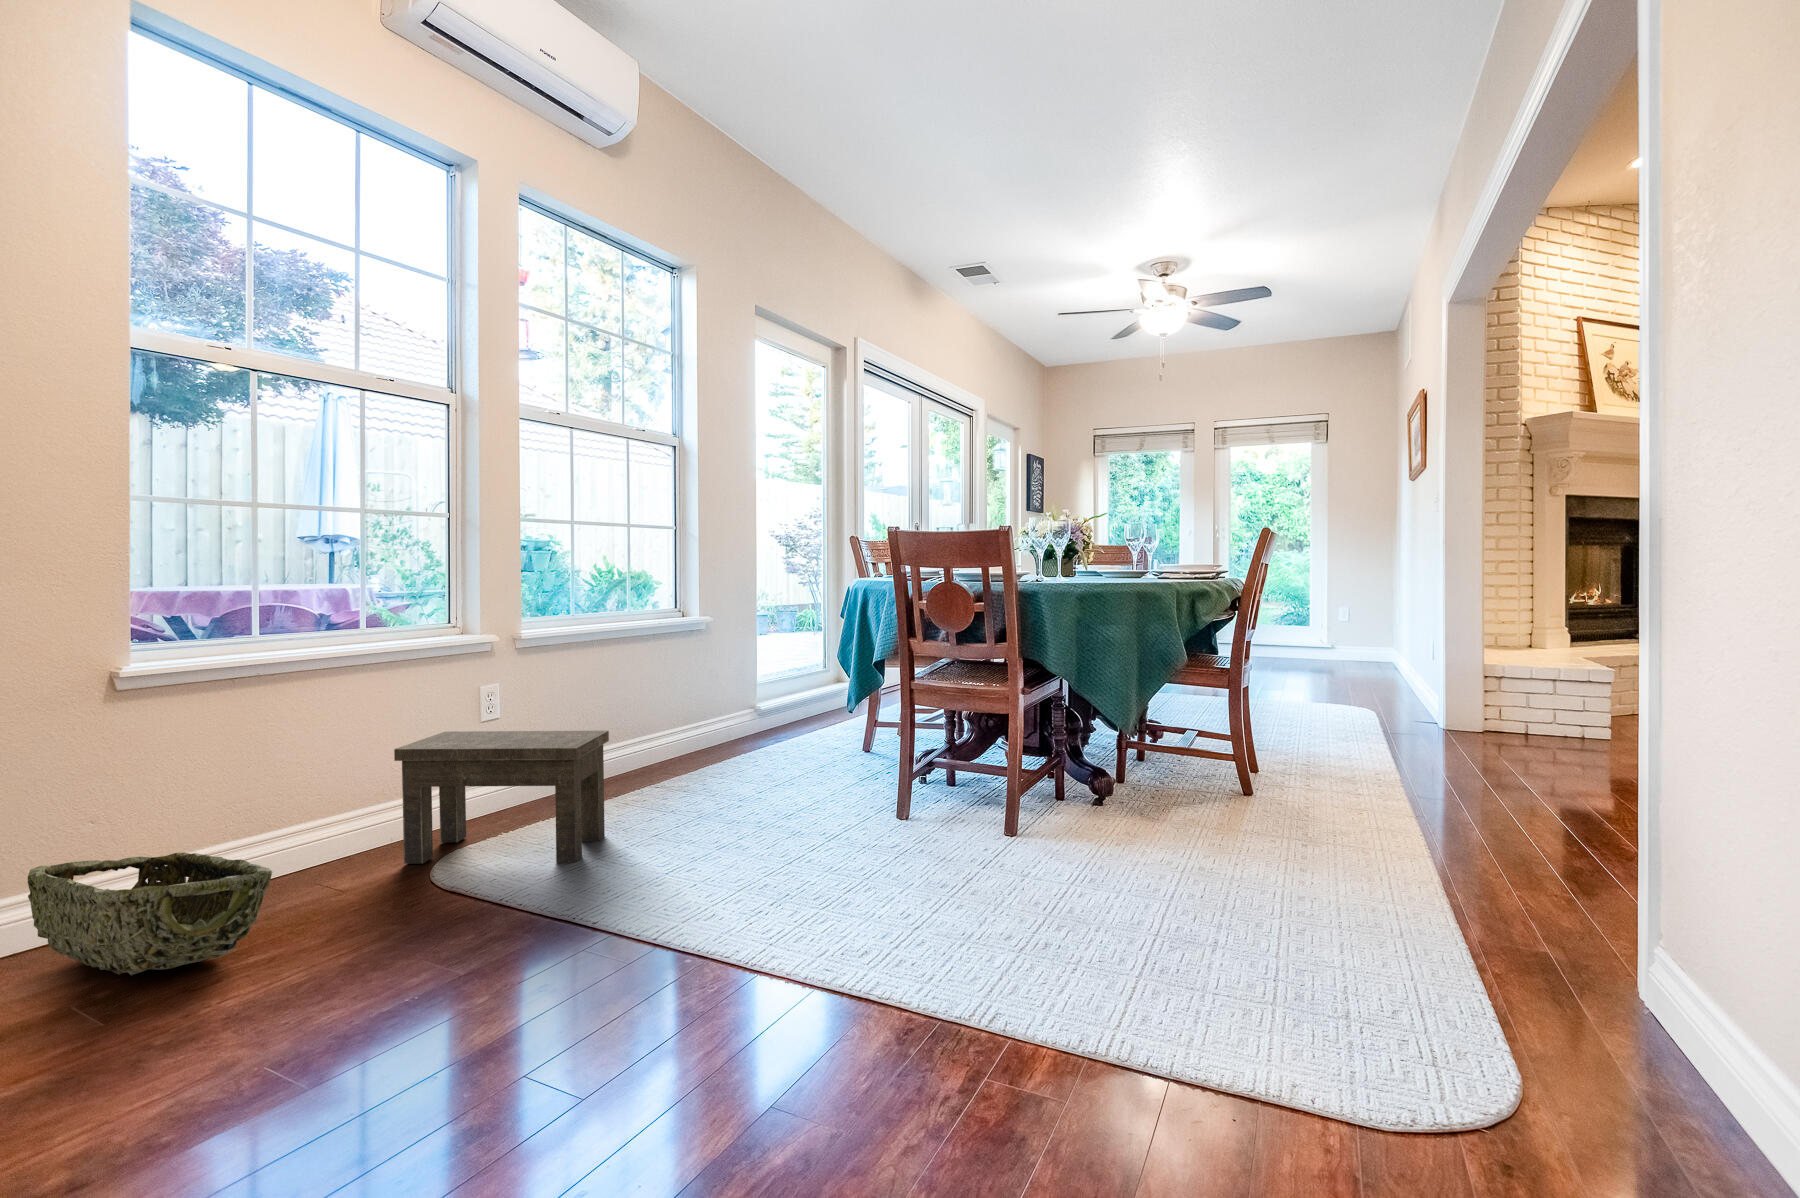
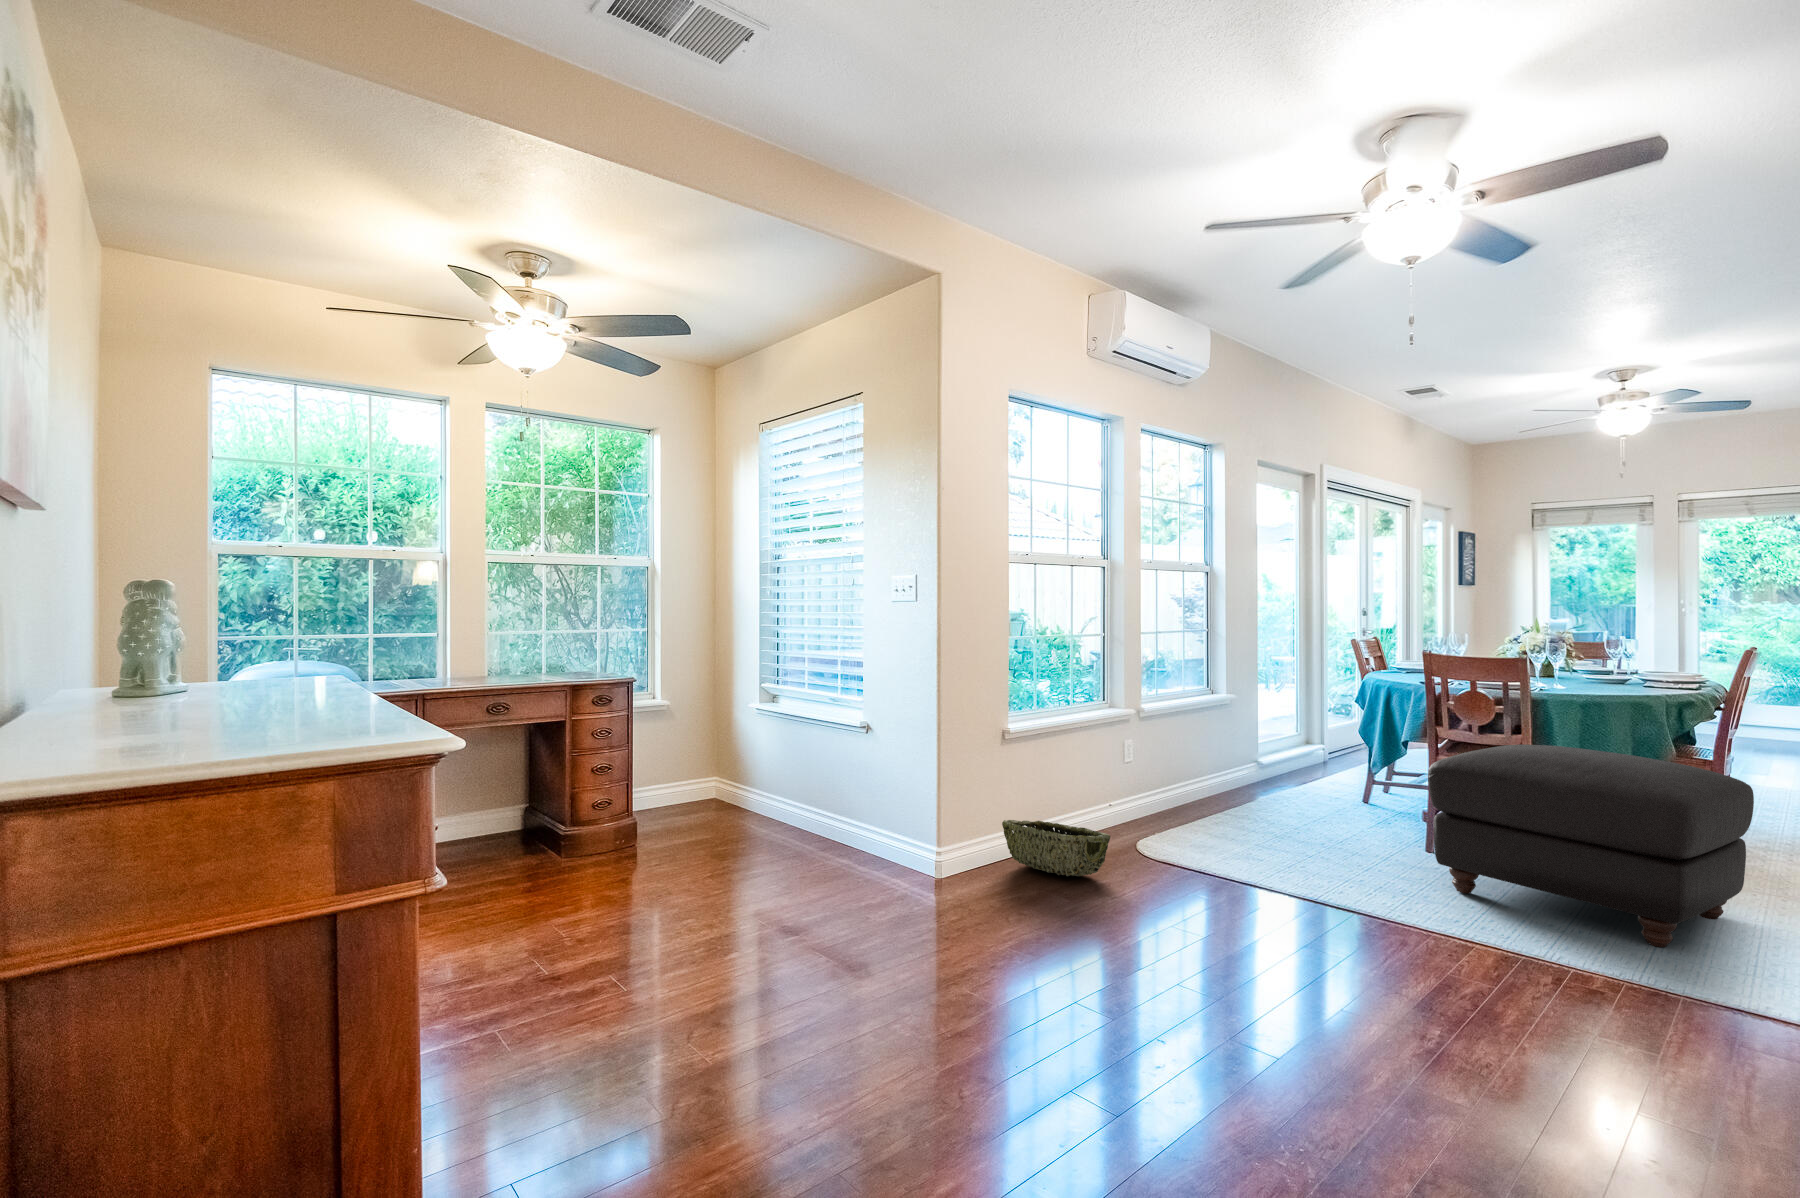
ottoman: none [850,649,1262,957] -> present [1428,744,1754,947]
side table: present [394,731,609,864] -> none [1115,765,1225,852]

